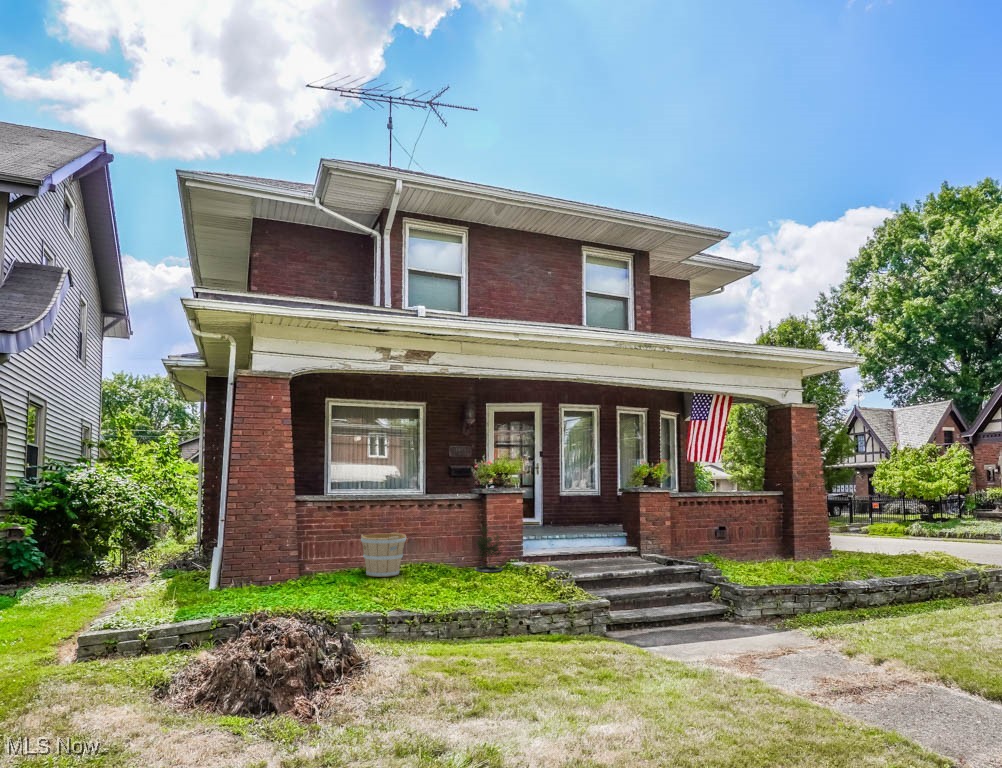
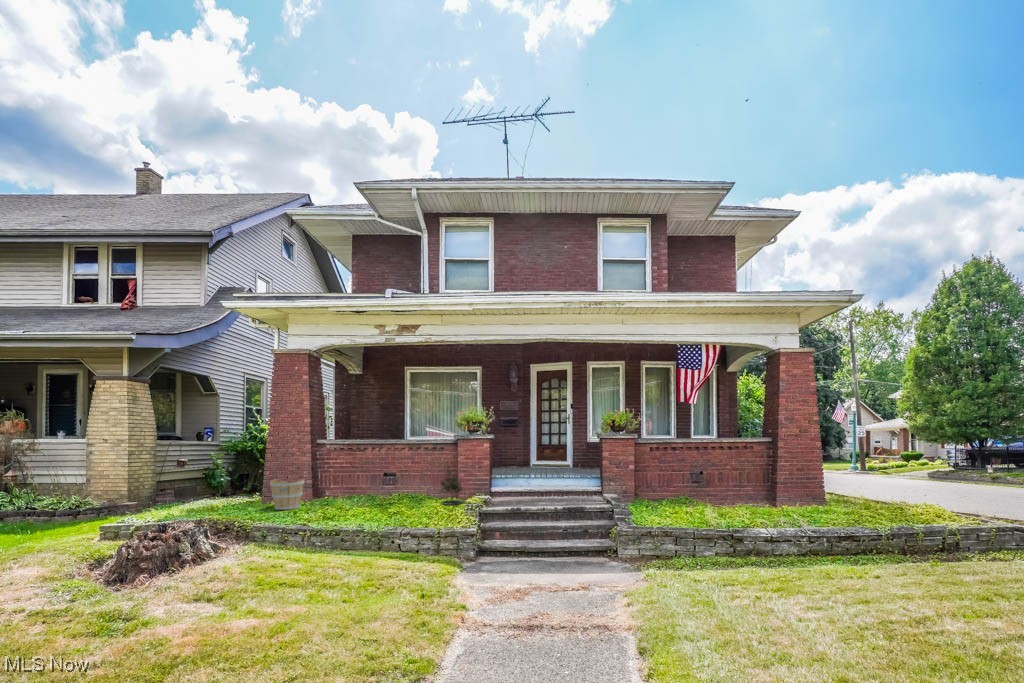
wooden bucket: present [361,533,406,577] -> present [270,479,305,510]

